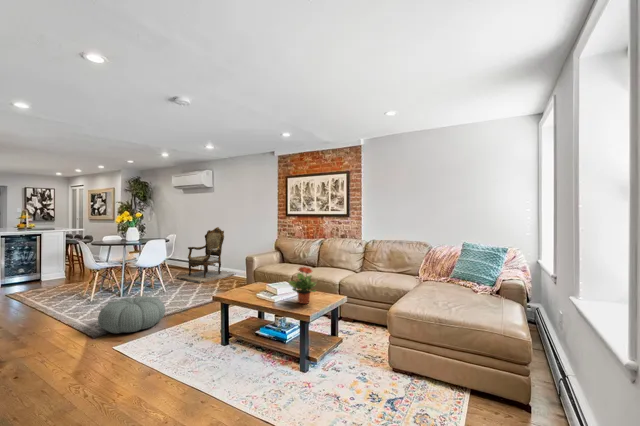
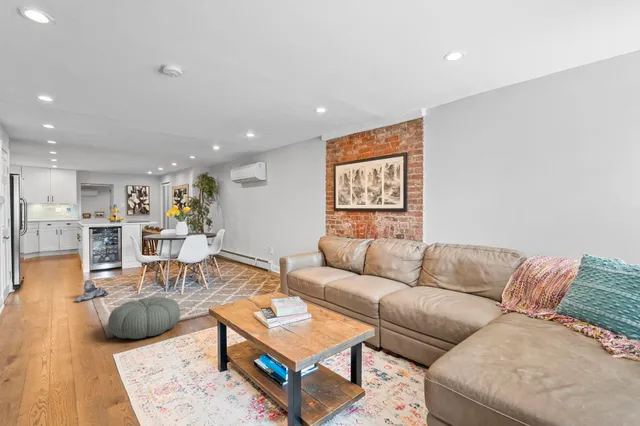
armchair: present [176,227,236,283] -> none [226,222,286,282]
potted plant: present [288,267,316,304] -> none [280,282,321,338]
plush toy: none [26,290,58,312] -> present [75,281,108,302]

